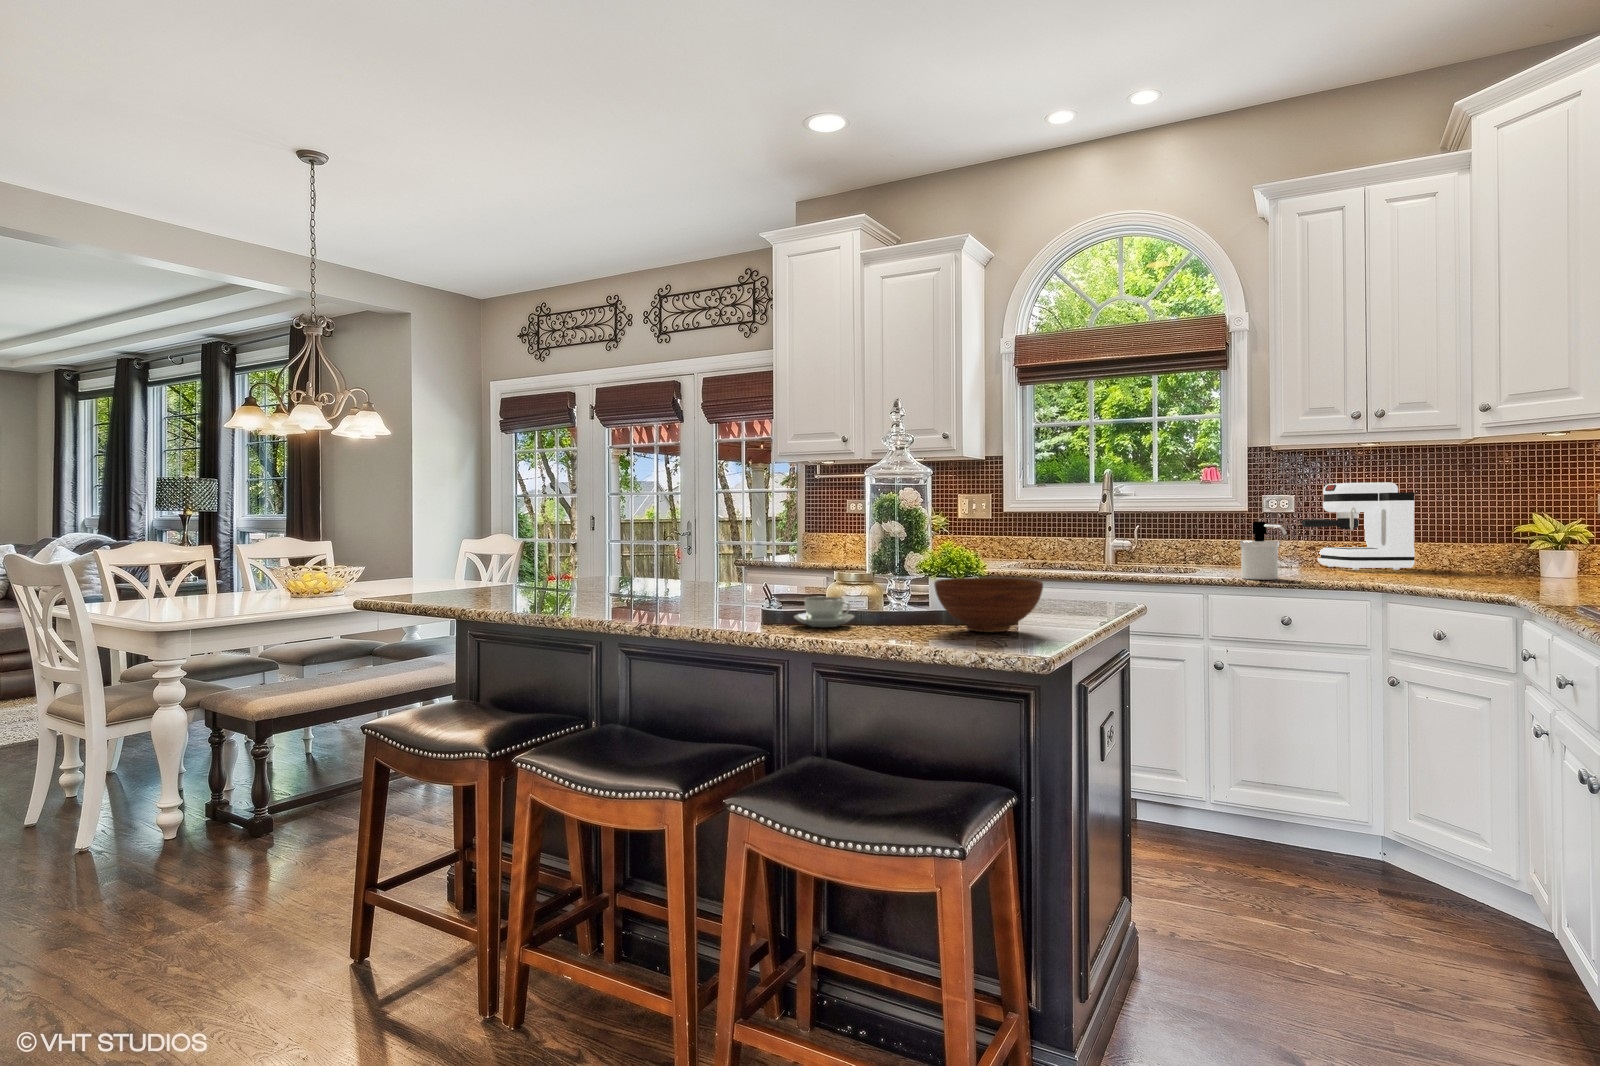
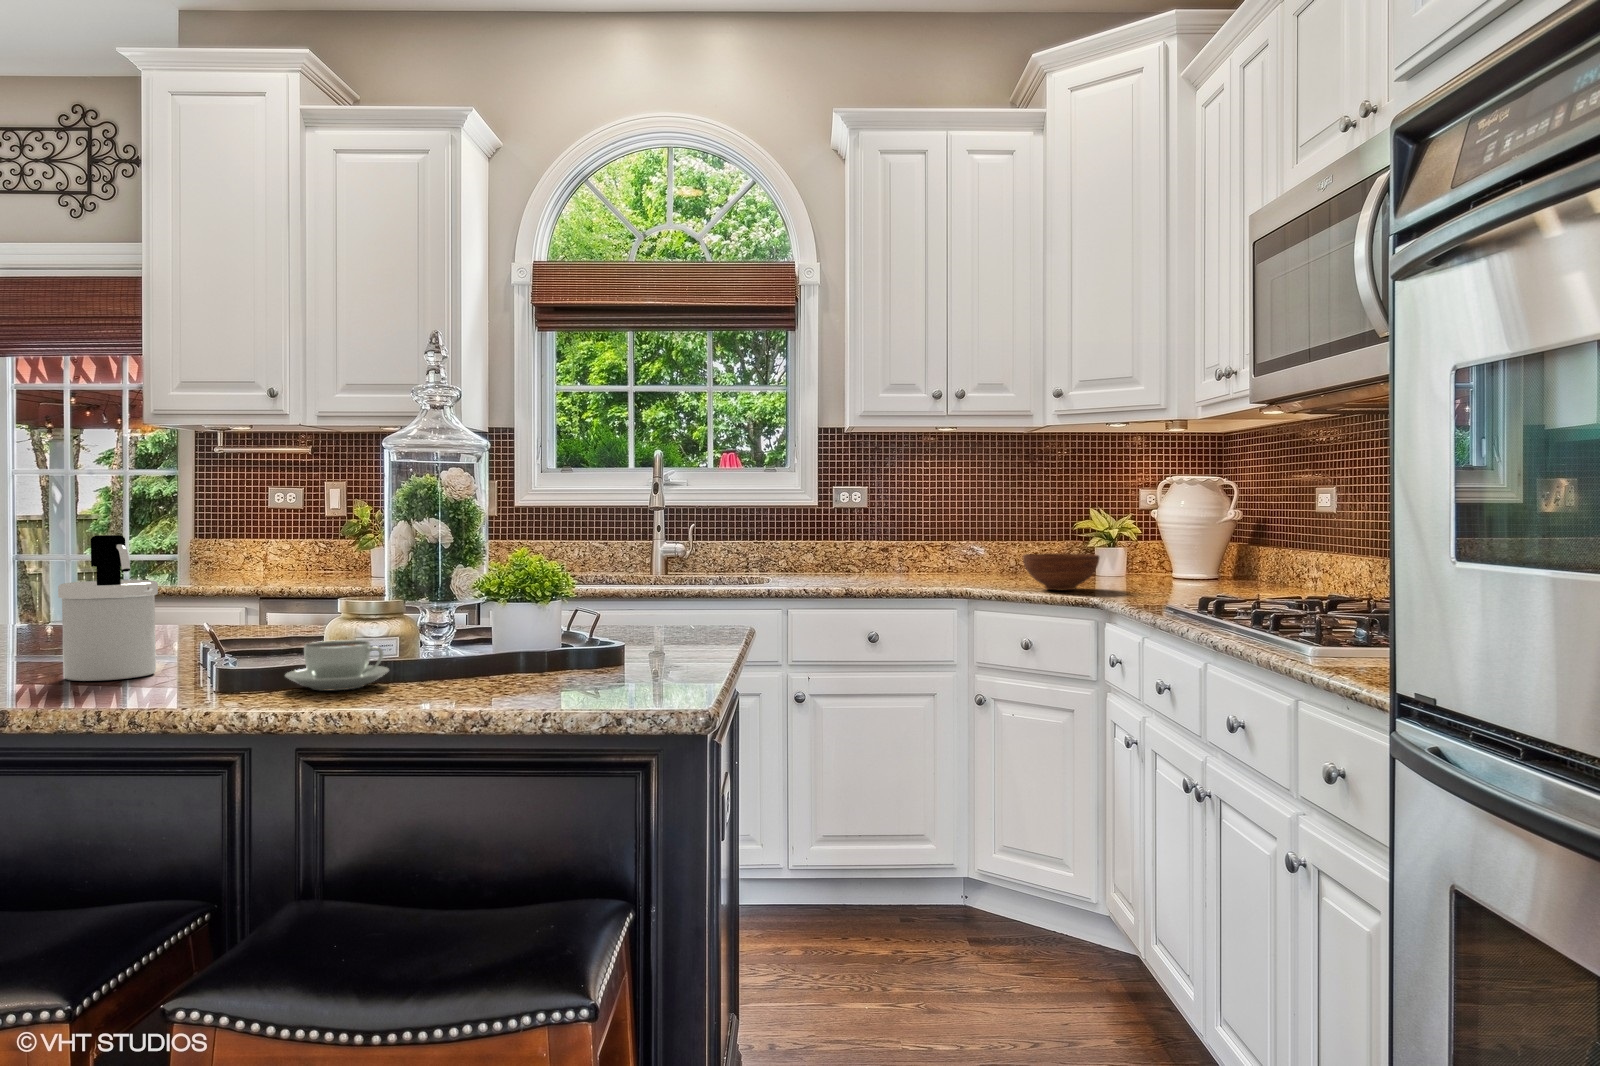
coffee maker: present [1302,482,1415,570] -> none [877,473,988,575]
soap dispenser: present [1240,522,1287,580] -> present [58,535,158,681]
bowl: present [934,577,1043,632] -> present [1023,554,1099,591]

